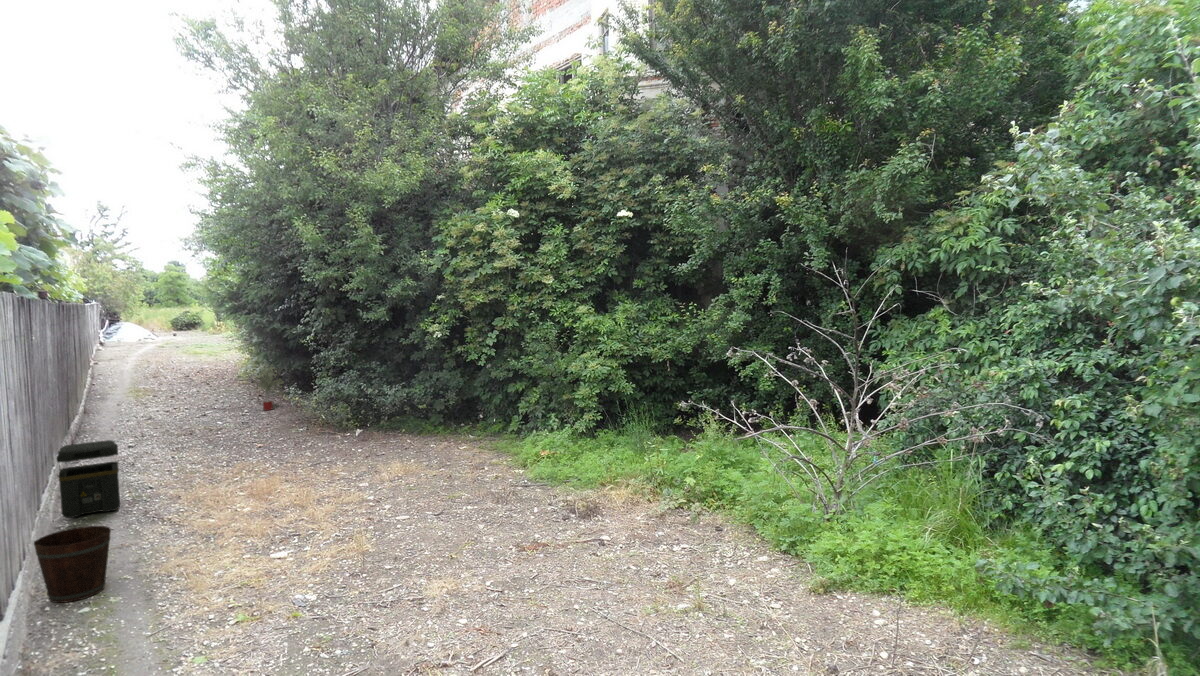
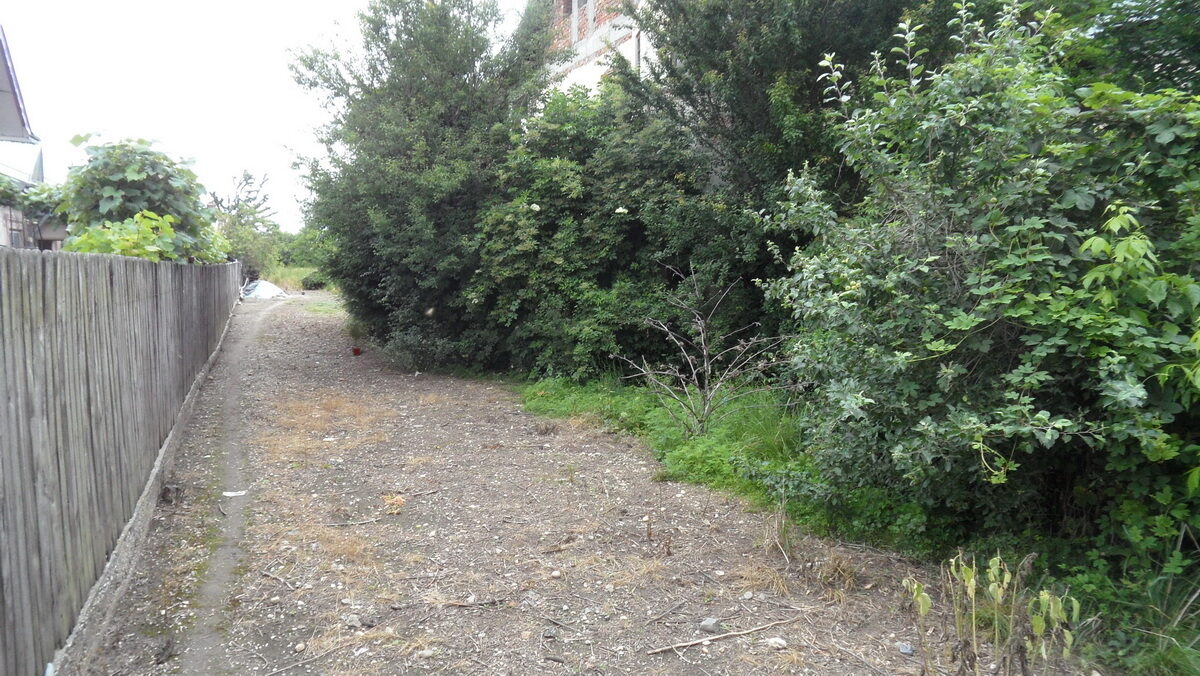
toolbox: present [56,440,120,518] -> none [199,367,240,418]
bucket: present [34,526,111,603] -> none [182,418,228,463]

